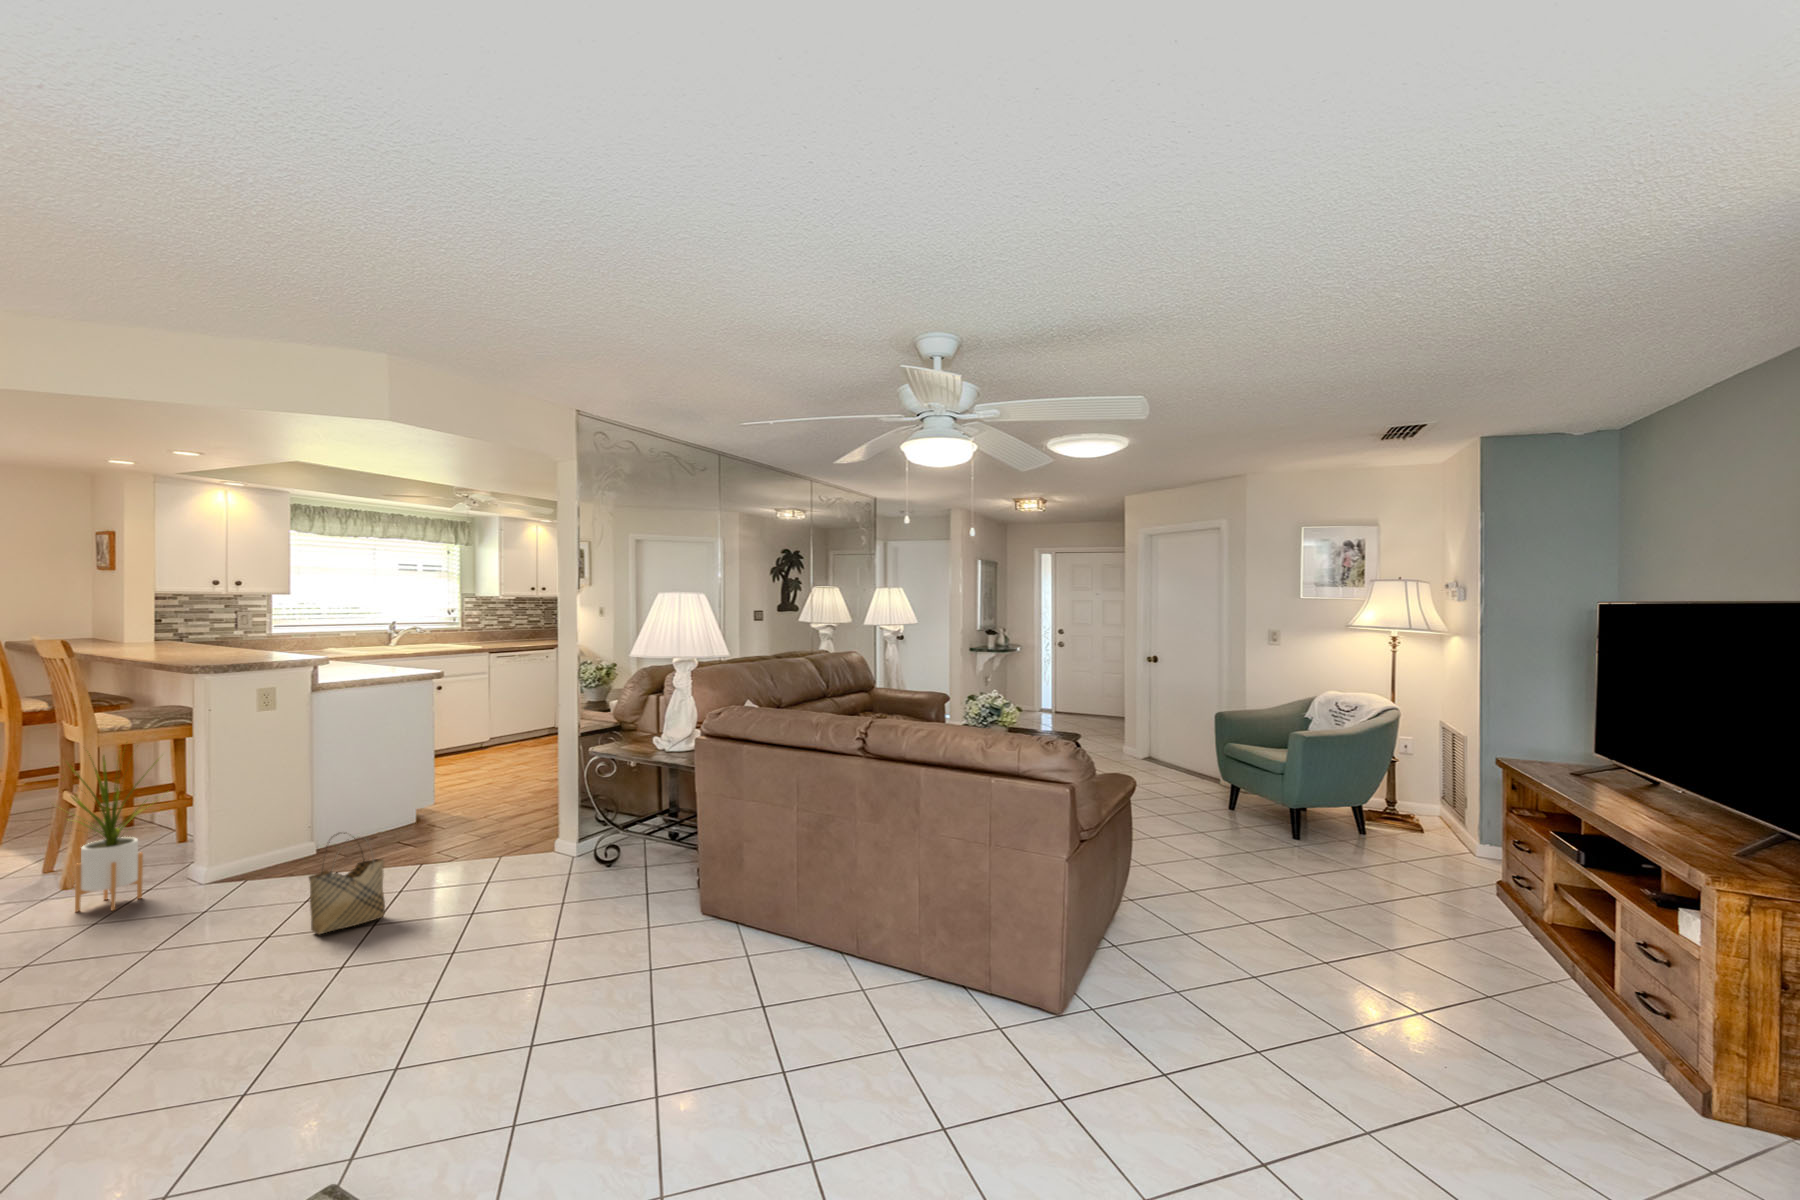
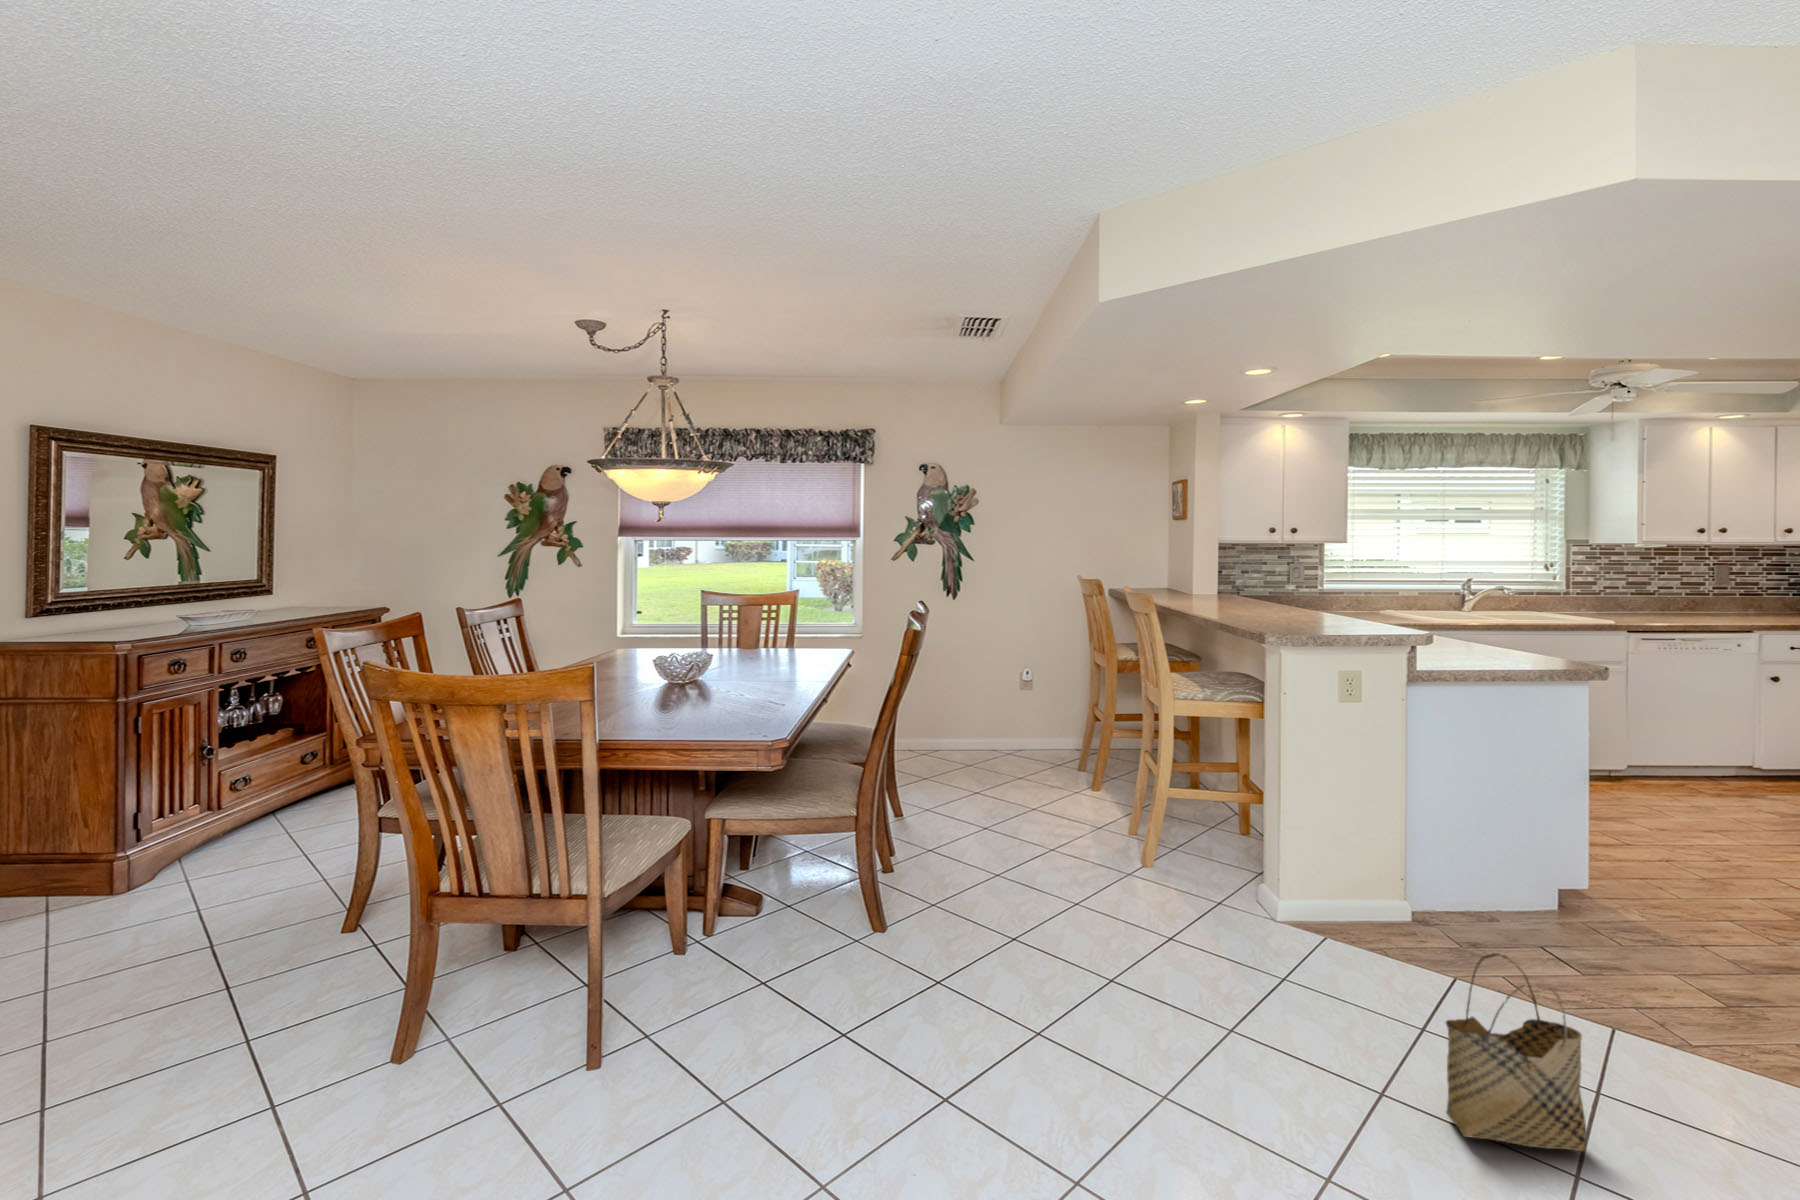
house plant: present [68,755,157,912] -> none [1129,716,1241,925]

